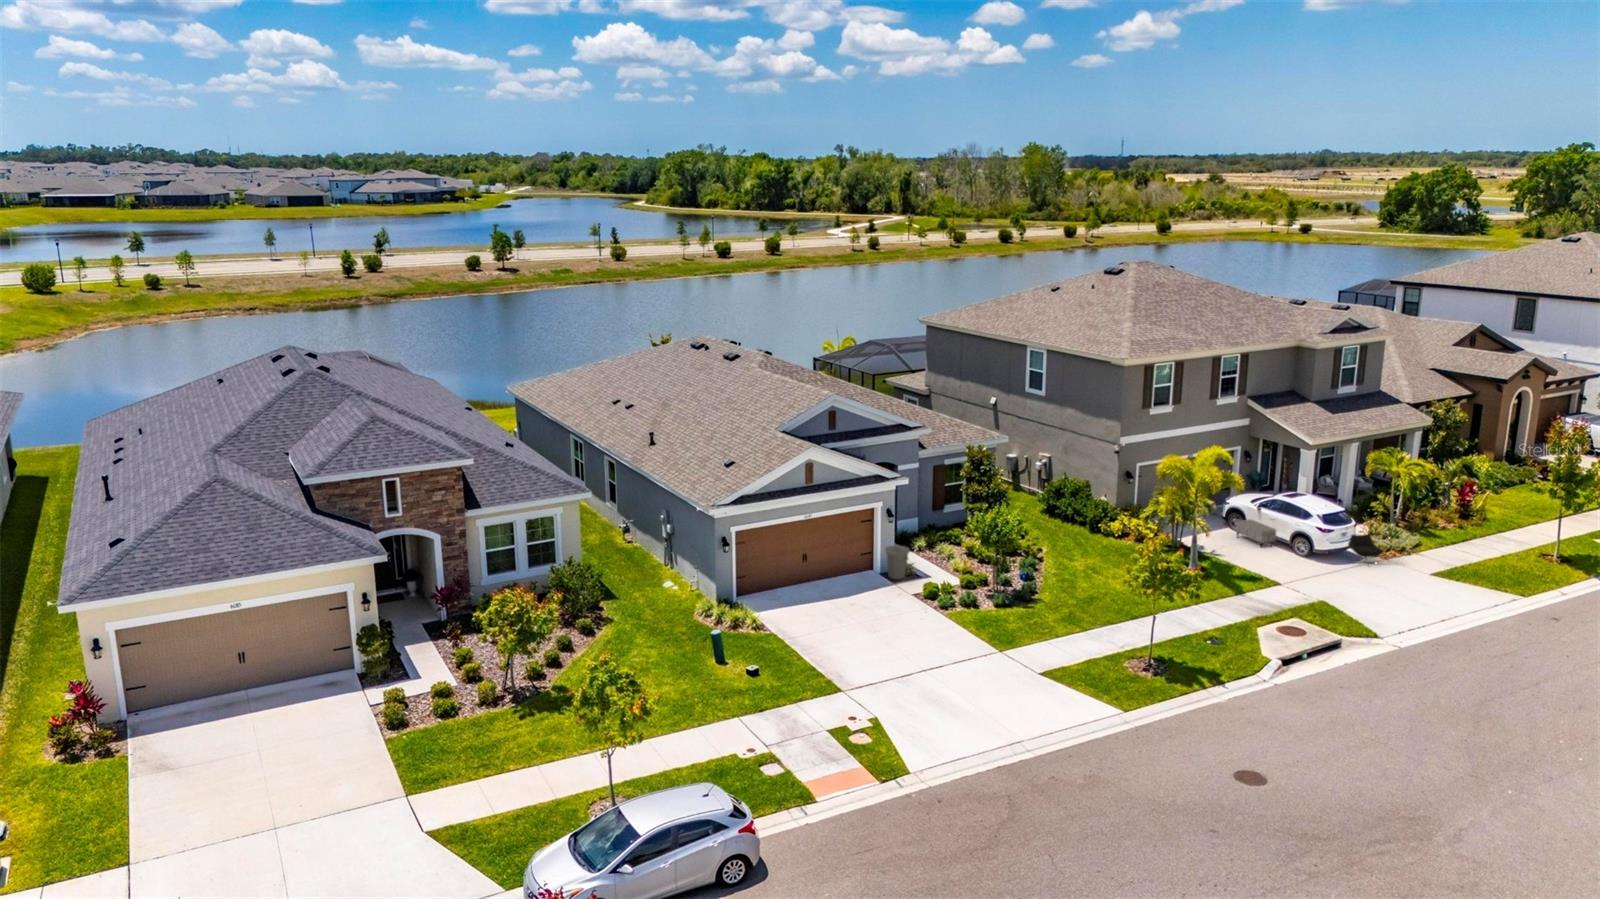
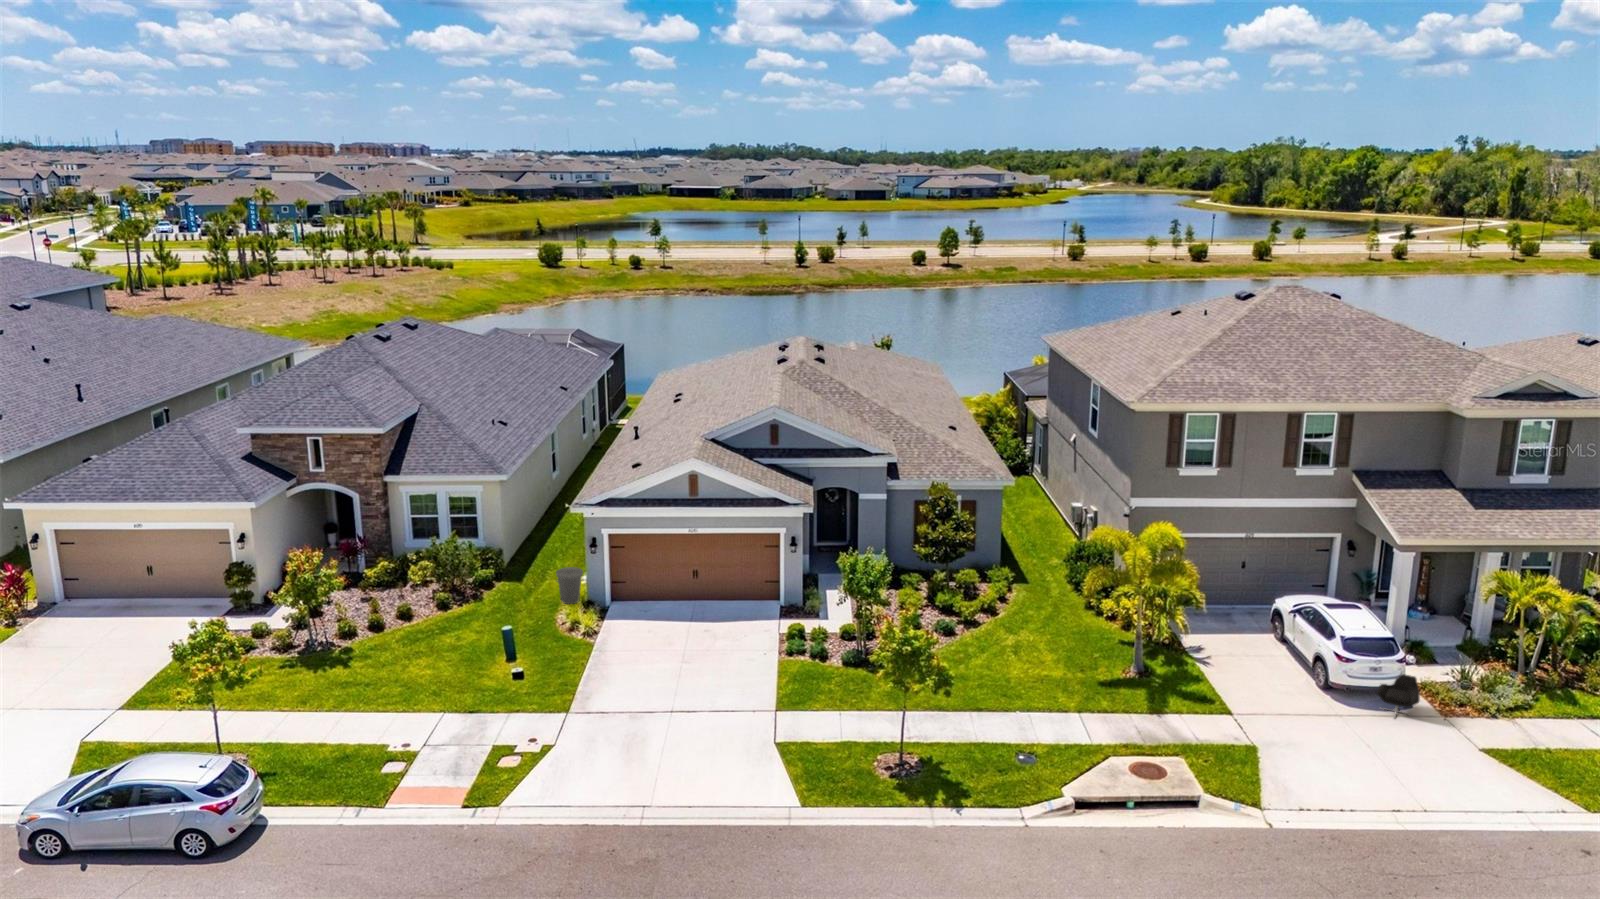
bench: present [1236,519,1277,547] -> none [1263,625,1301,667]
trash can: present [885,545,910,579] -> present [556,567,583,604]

